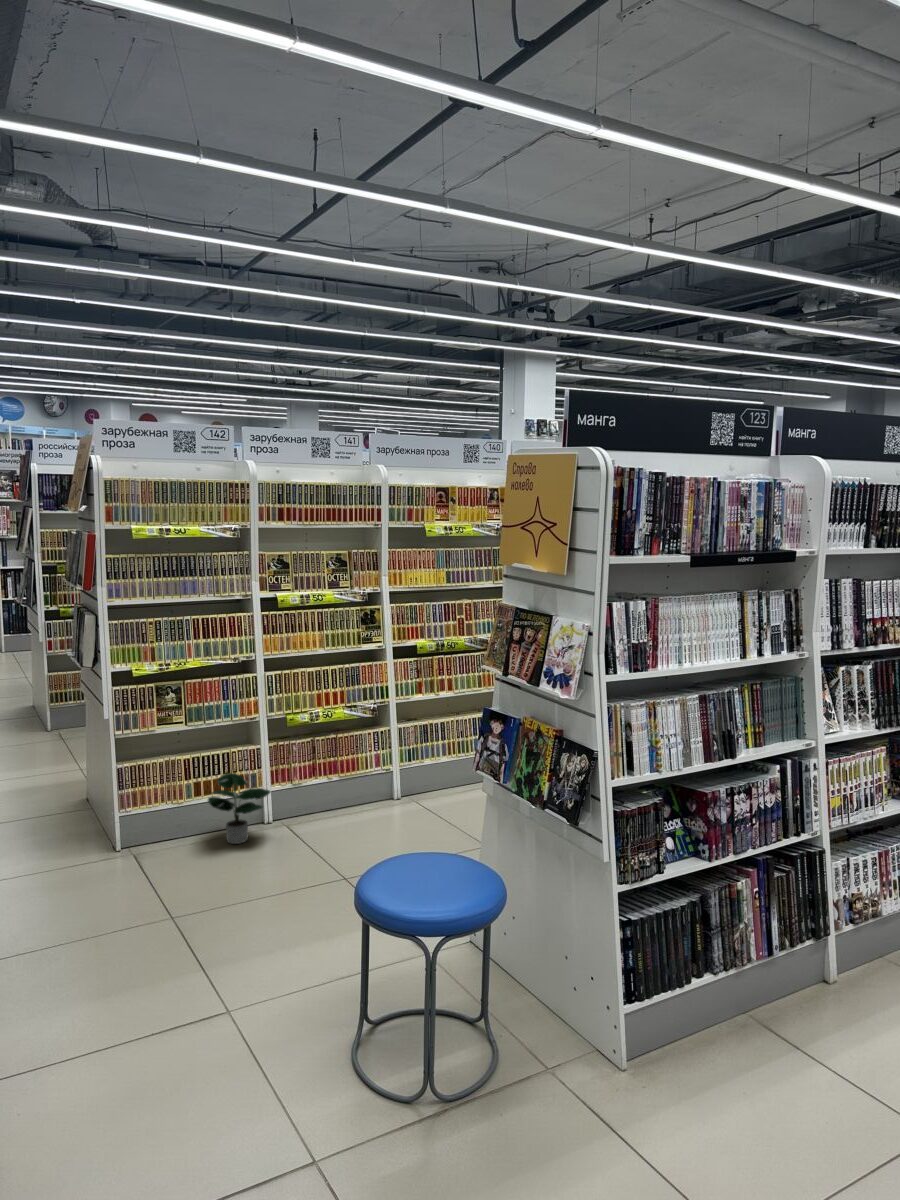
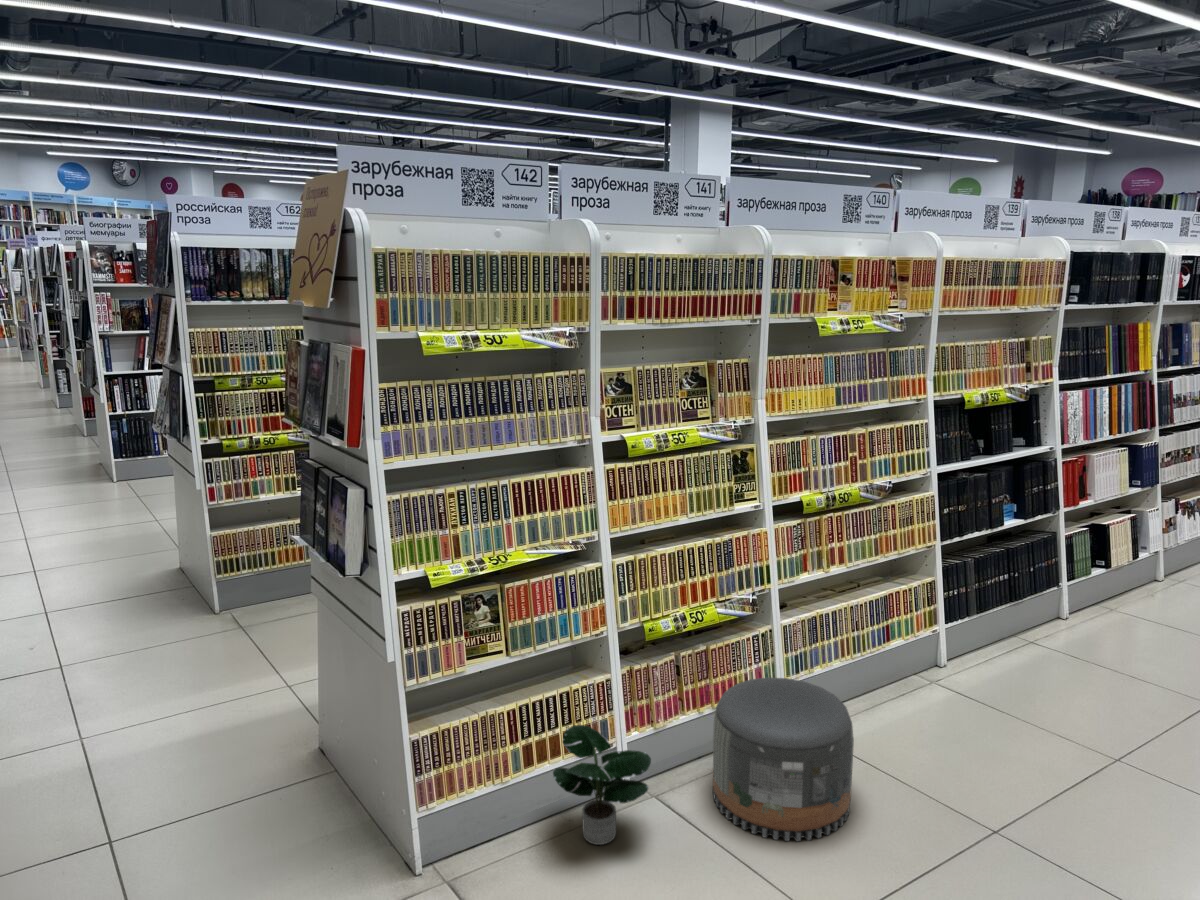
pouf: none [319,755,407,847] -> present [713,677,854,841]

